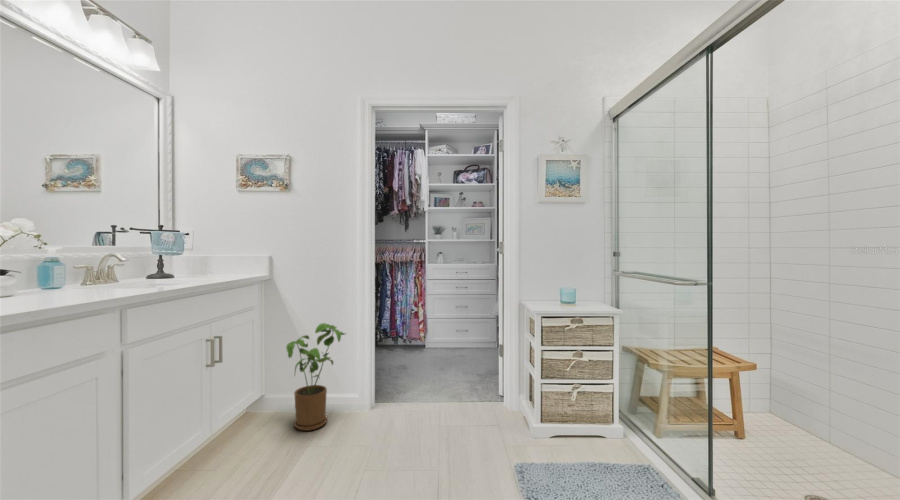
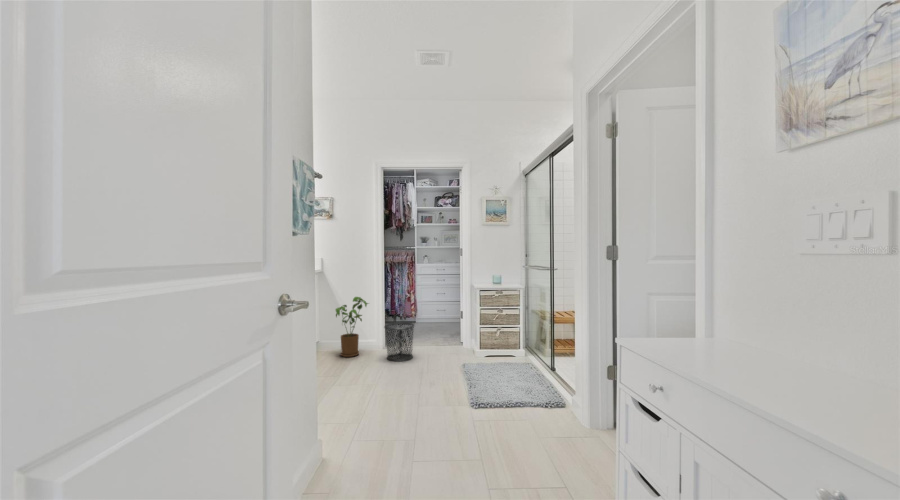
waste bin: none [368,370,423,448] -> present [384,323,414,361]

